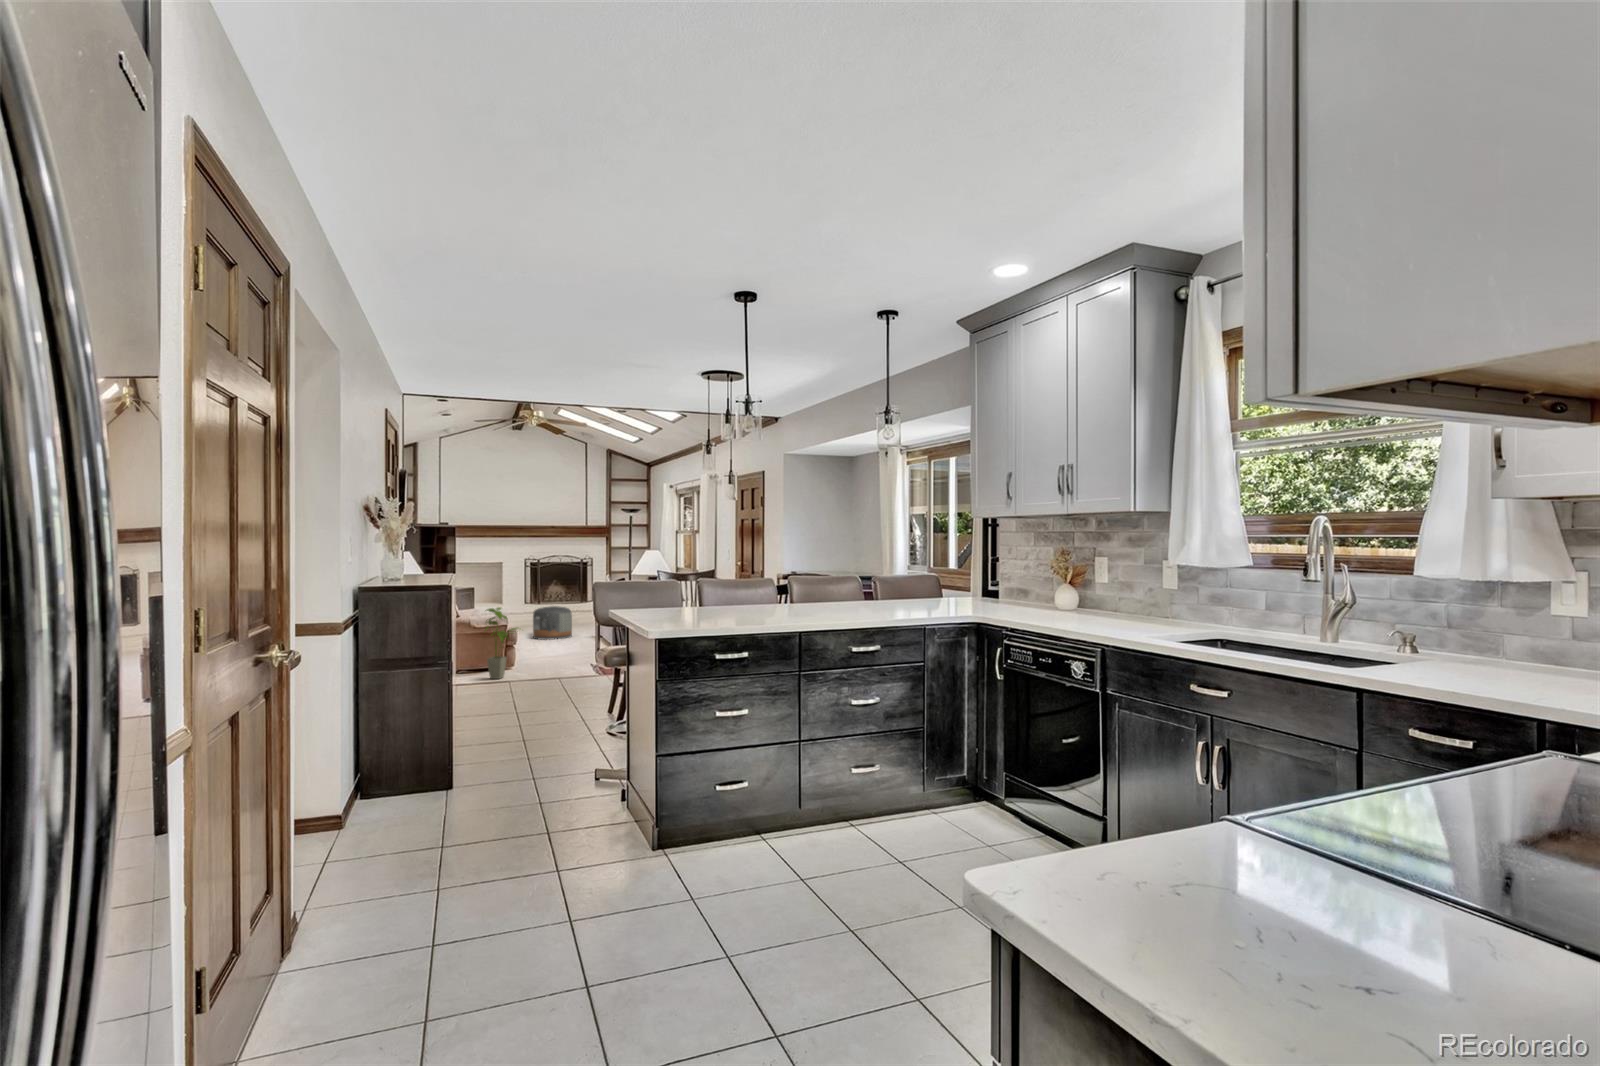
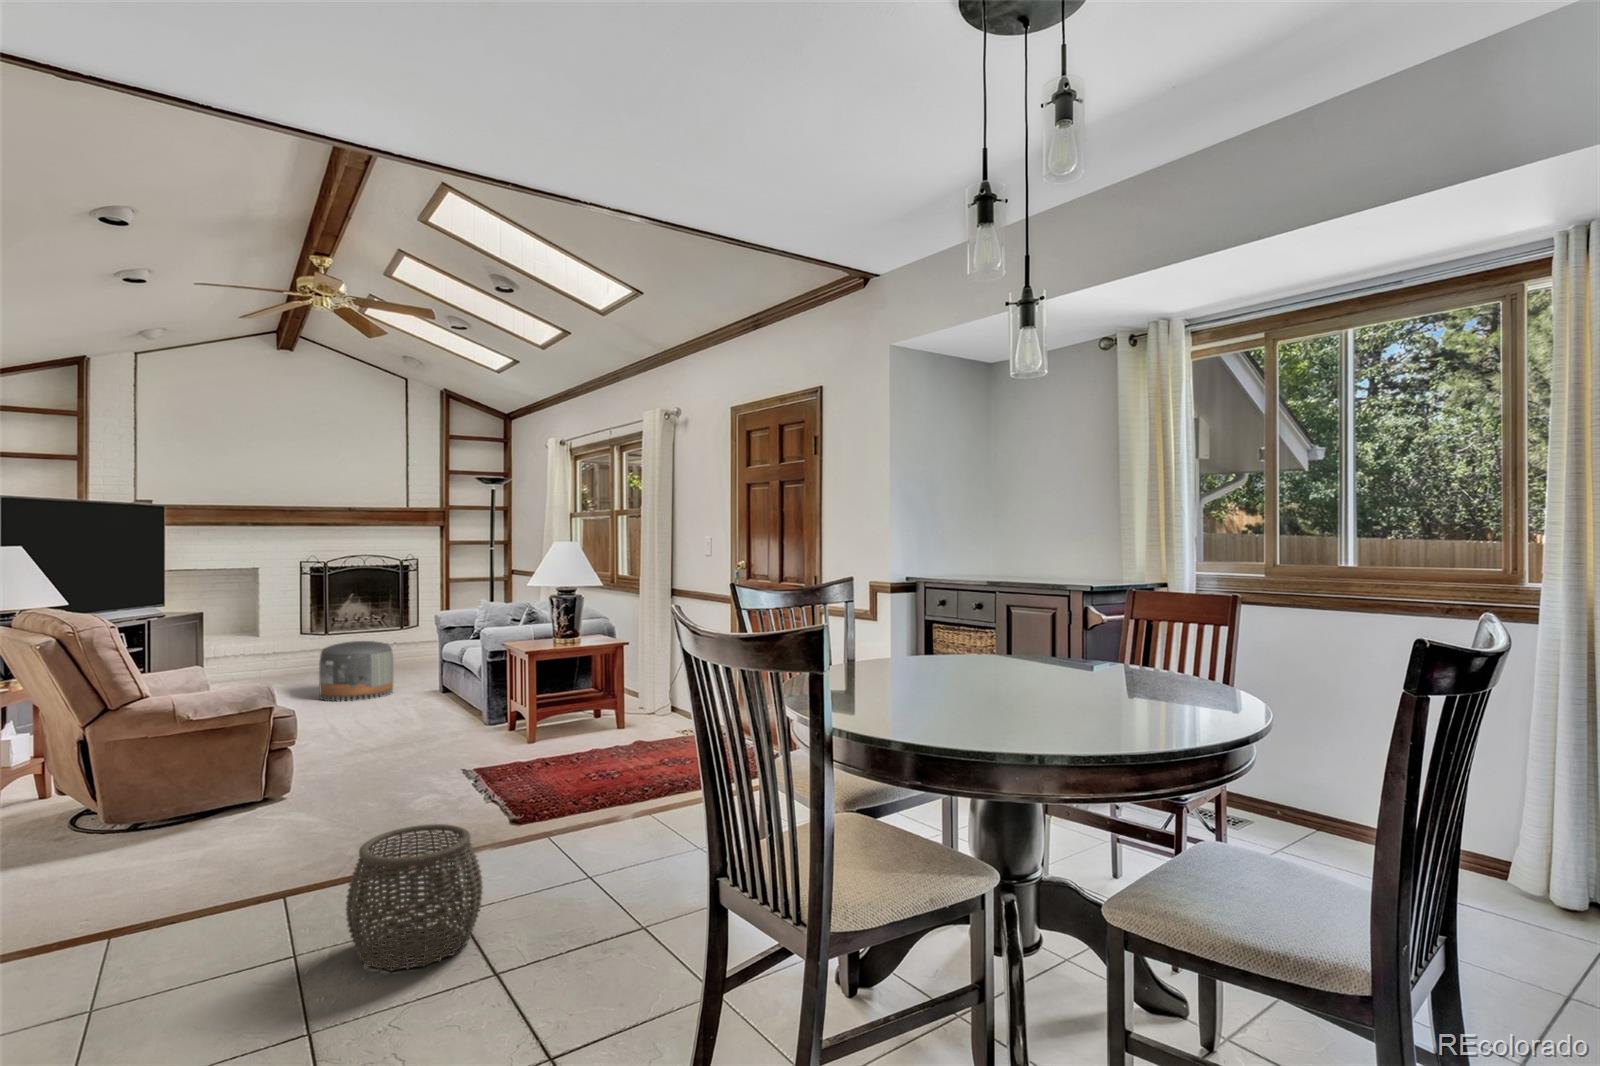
house plant: present [485,607,517,679] -> none [210,665,317,837]
woven basket: none [528,662,574,706] -> present [346,824,483,971]

